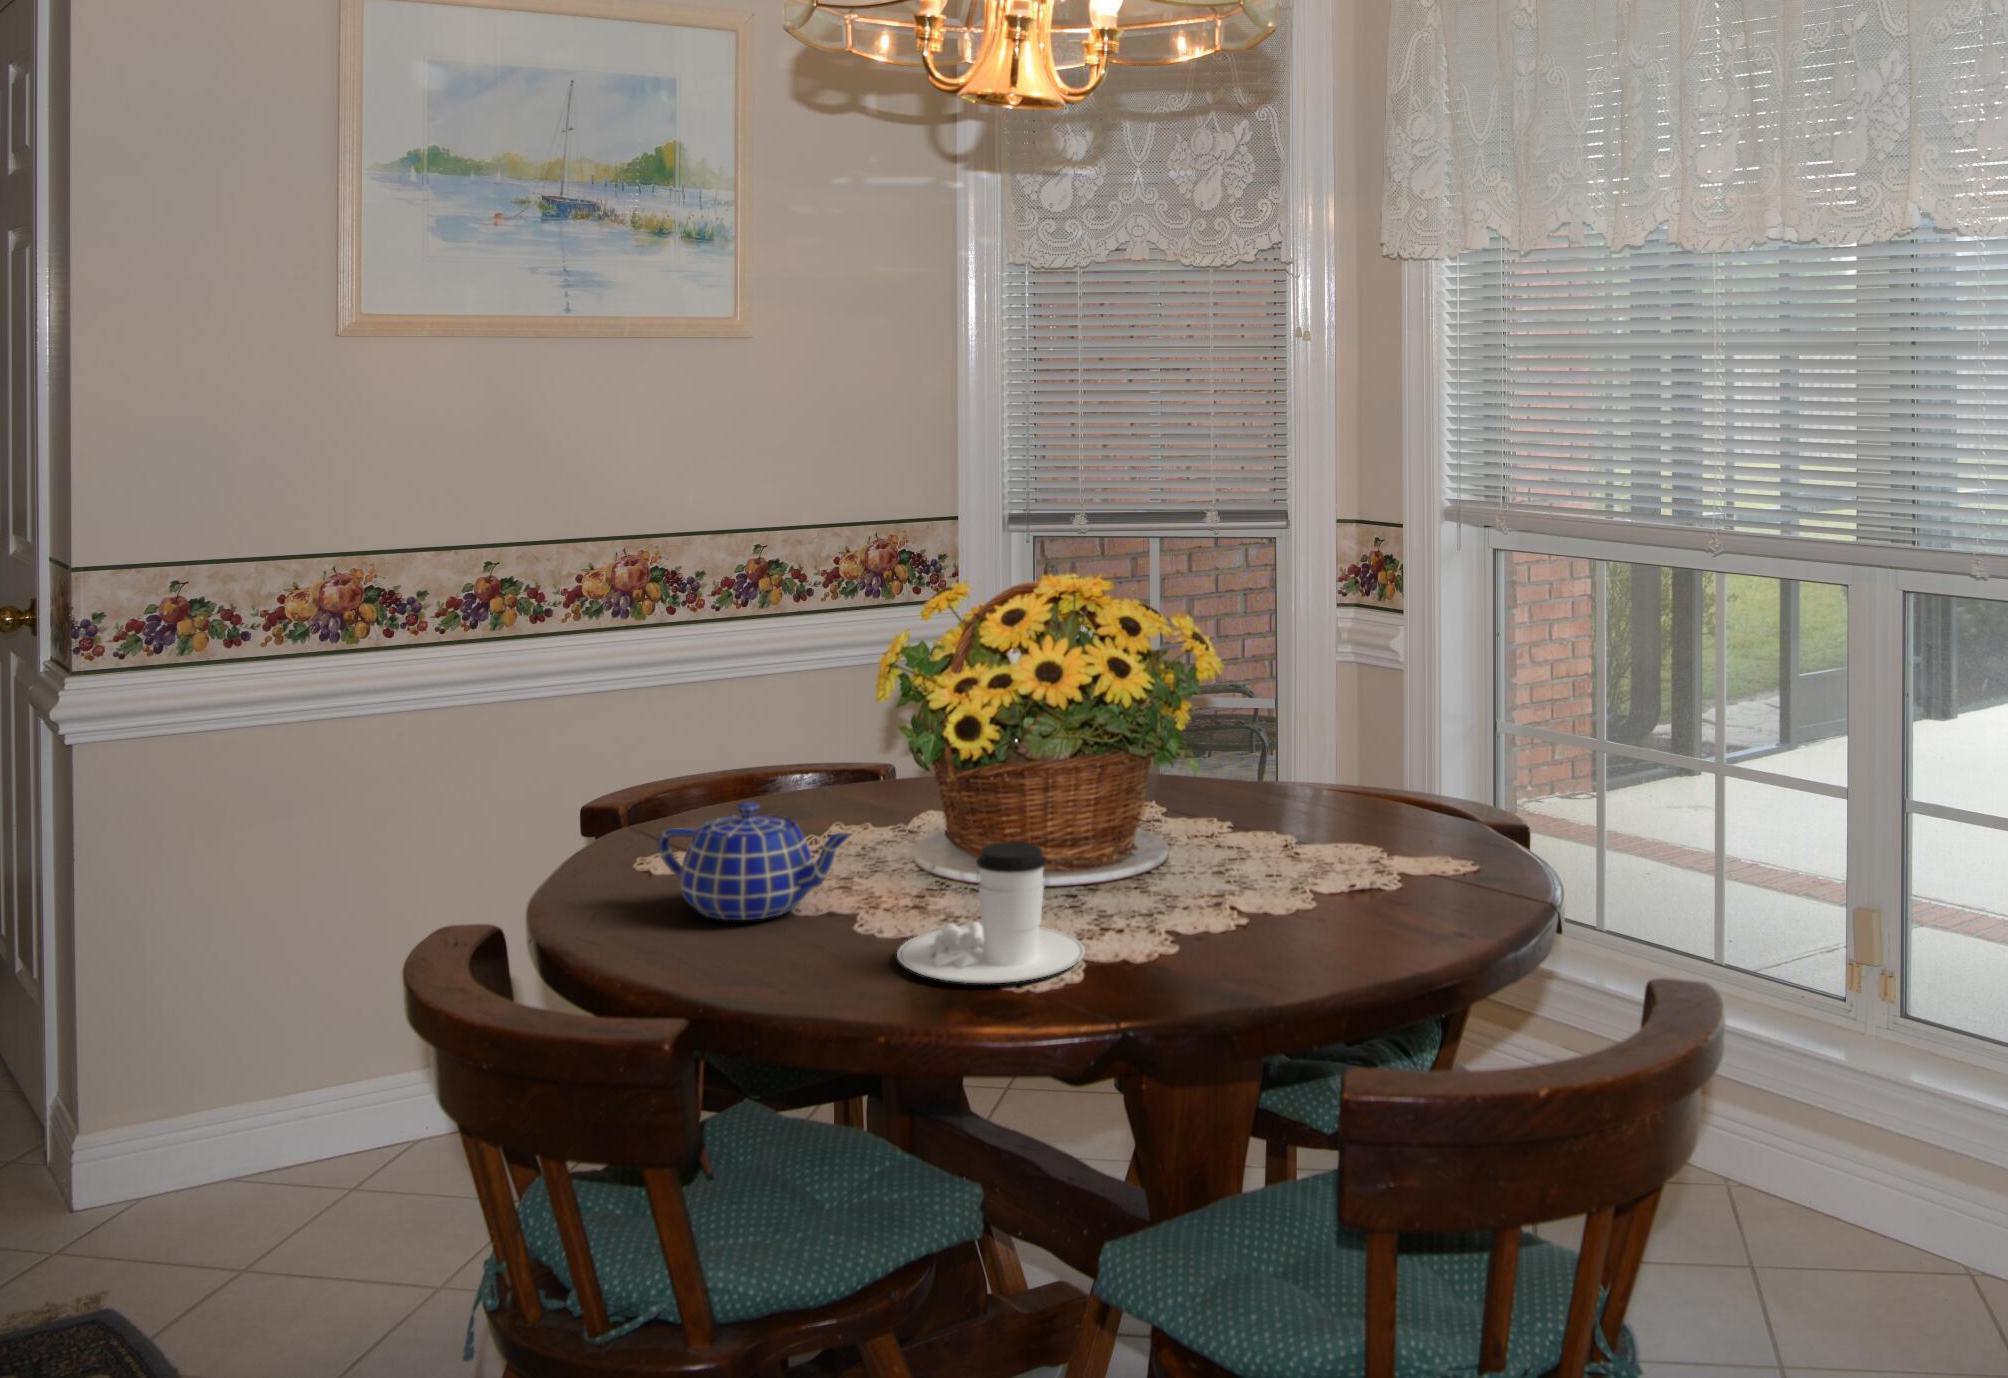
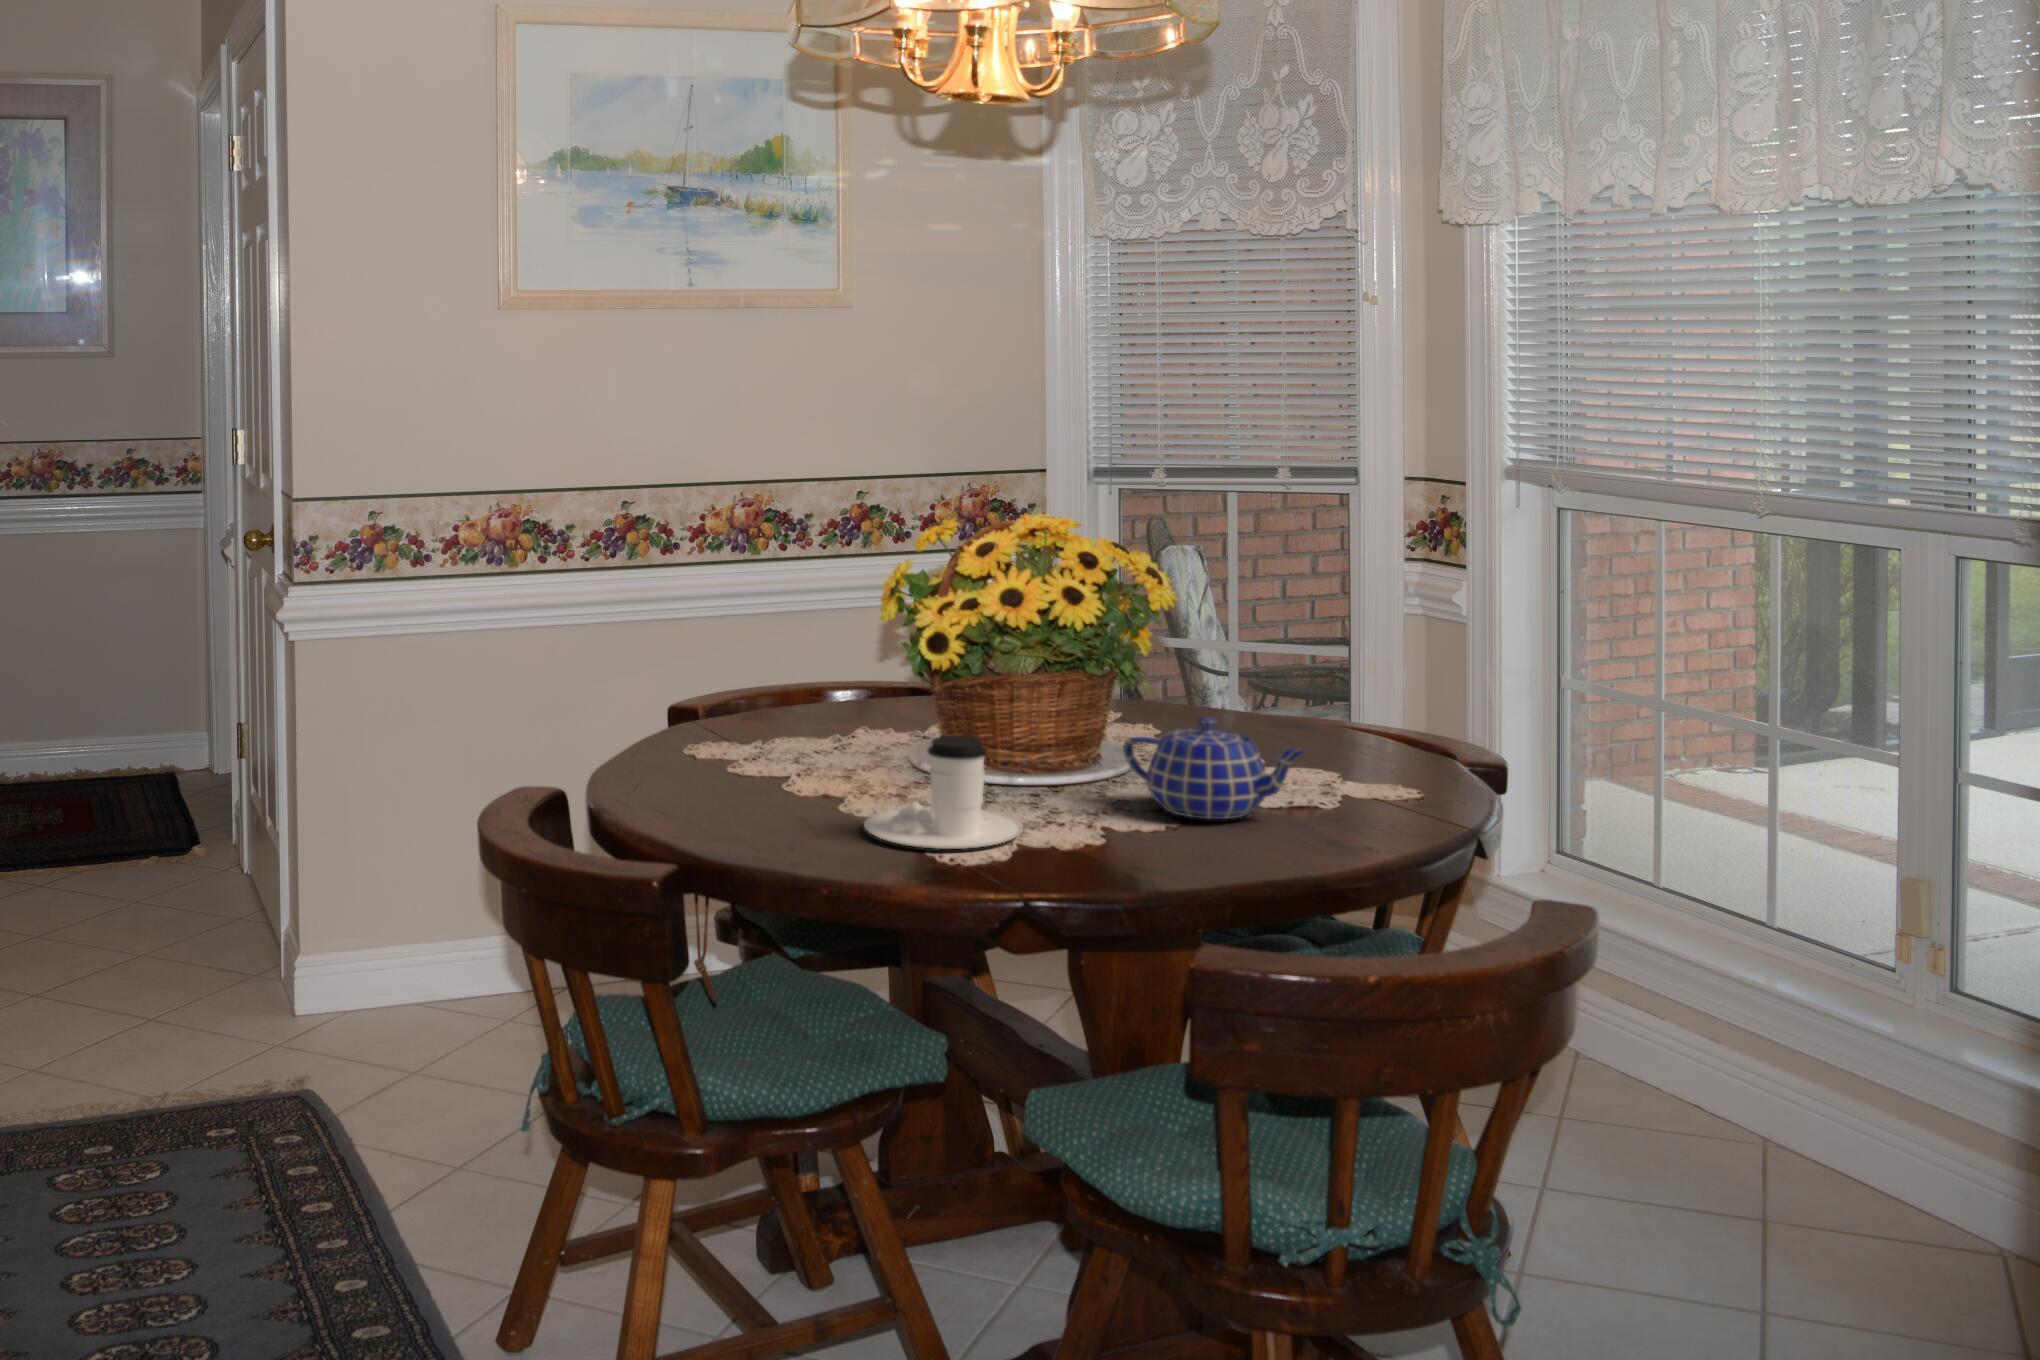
teapot: present [658,802,852,920] -> present [1123,717,1306,819]

